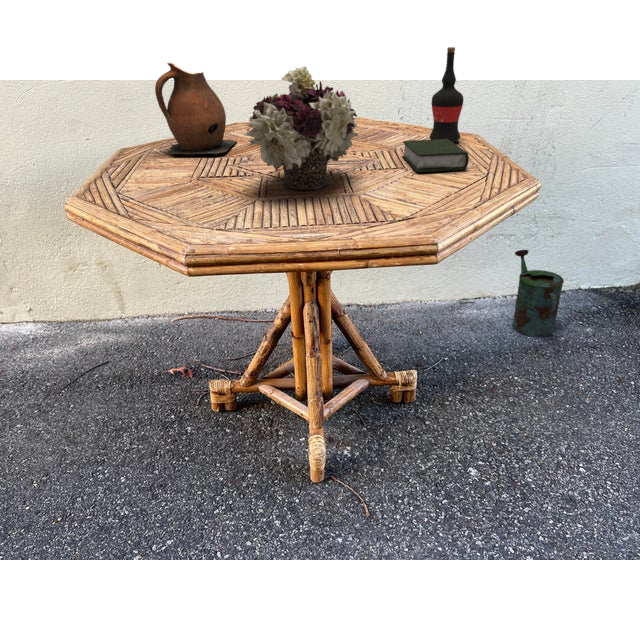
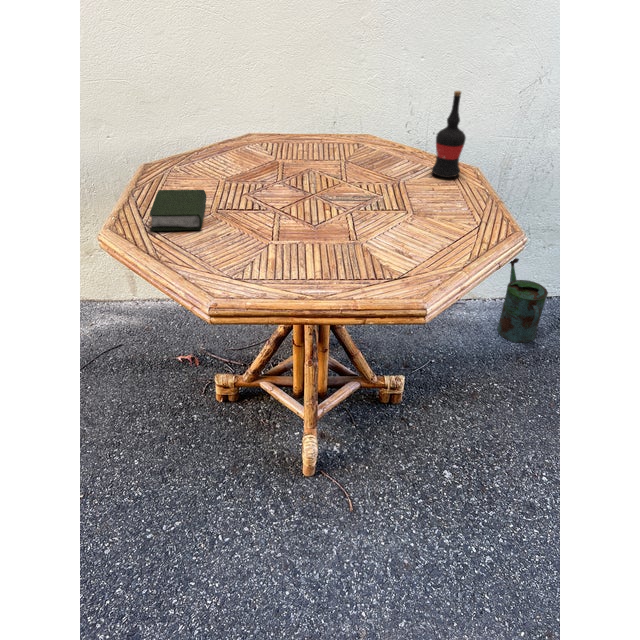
ceramic pitcher: present [155,63,237,155] -> none [179,90,253,179]
flower arrangement: present [244,66,358,190] -> none [262,124,365,233]
book: present [402,139,469,172] -> present [150,190,207,231]

